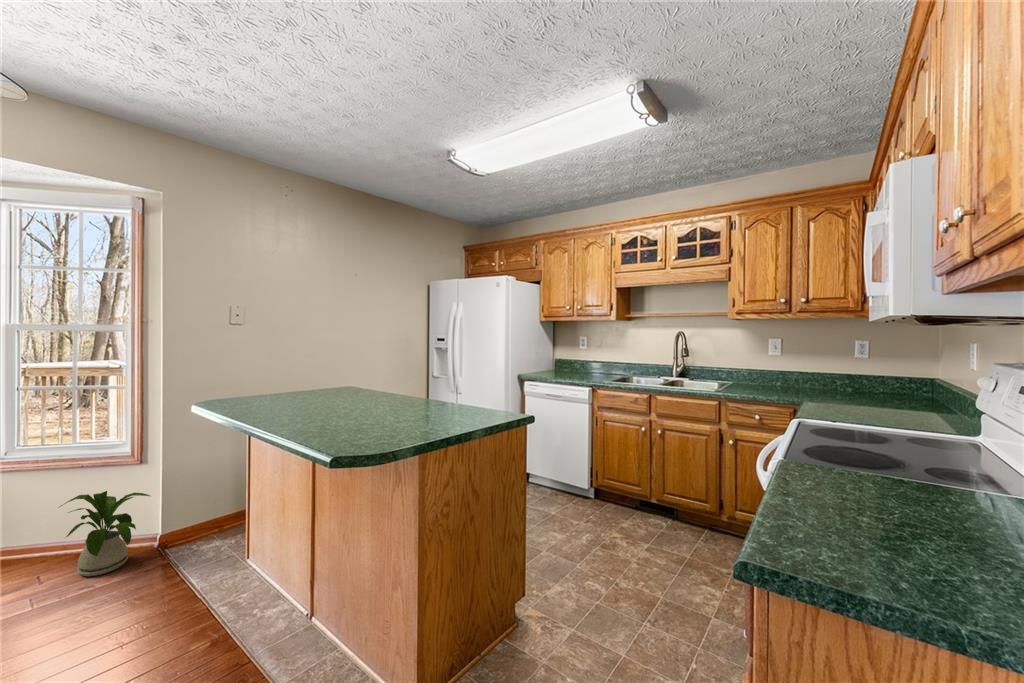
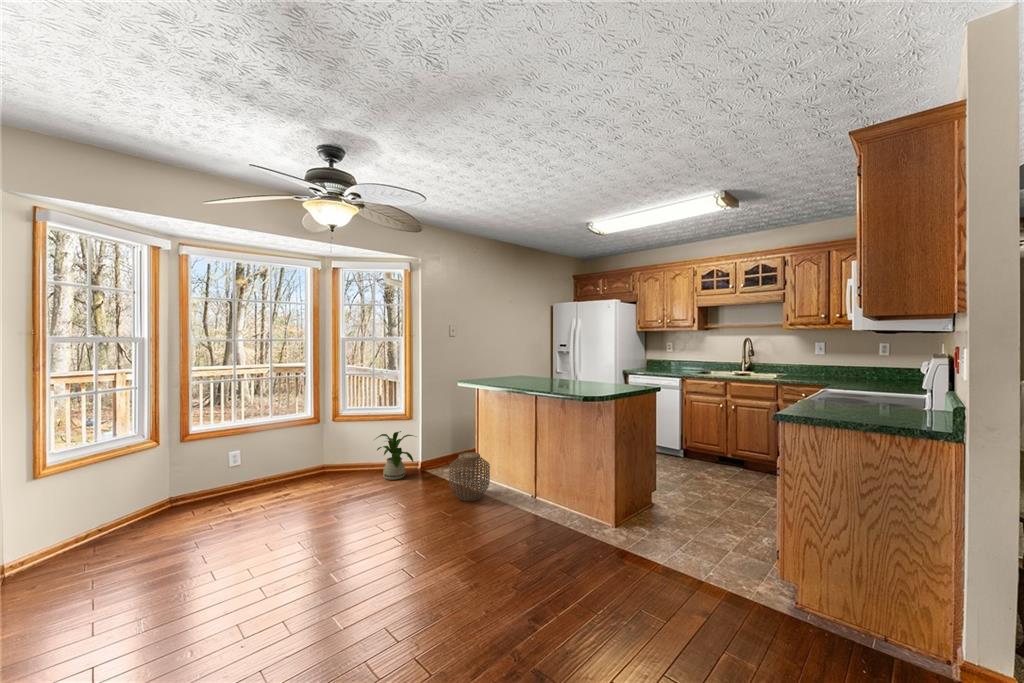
woven basket: none [148,534,240,632] -> present [449,452,490,501]

